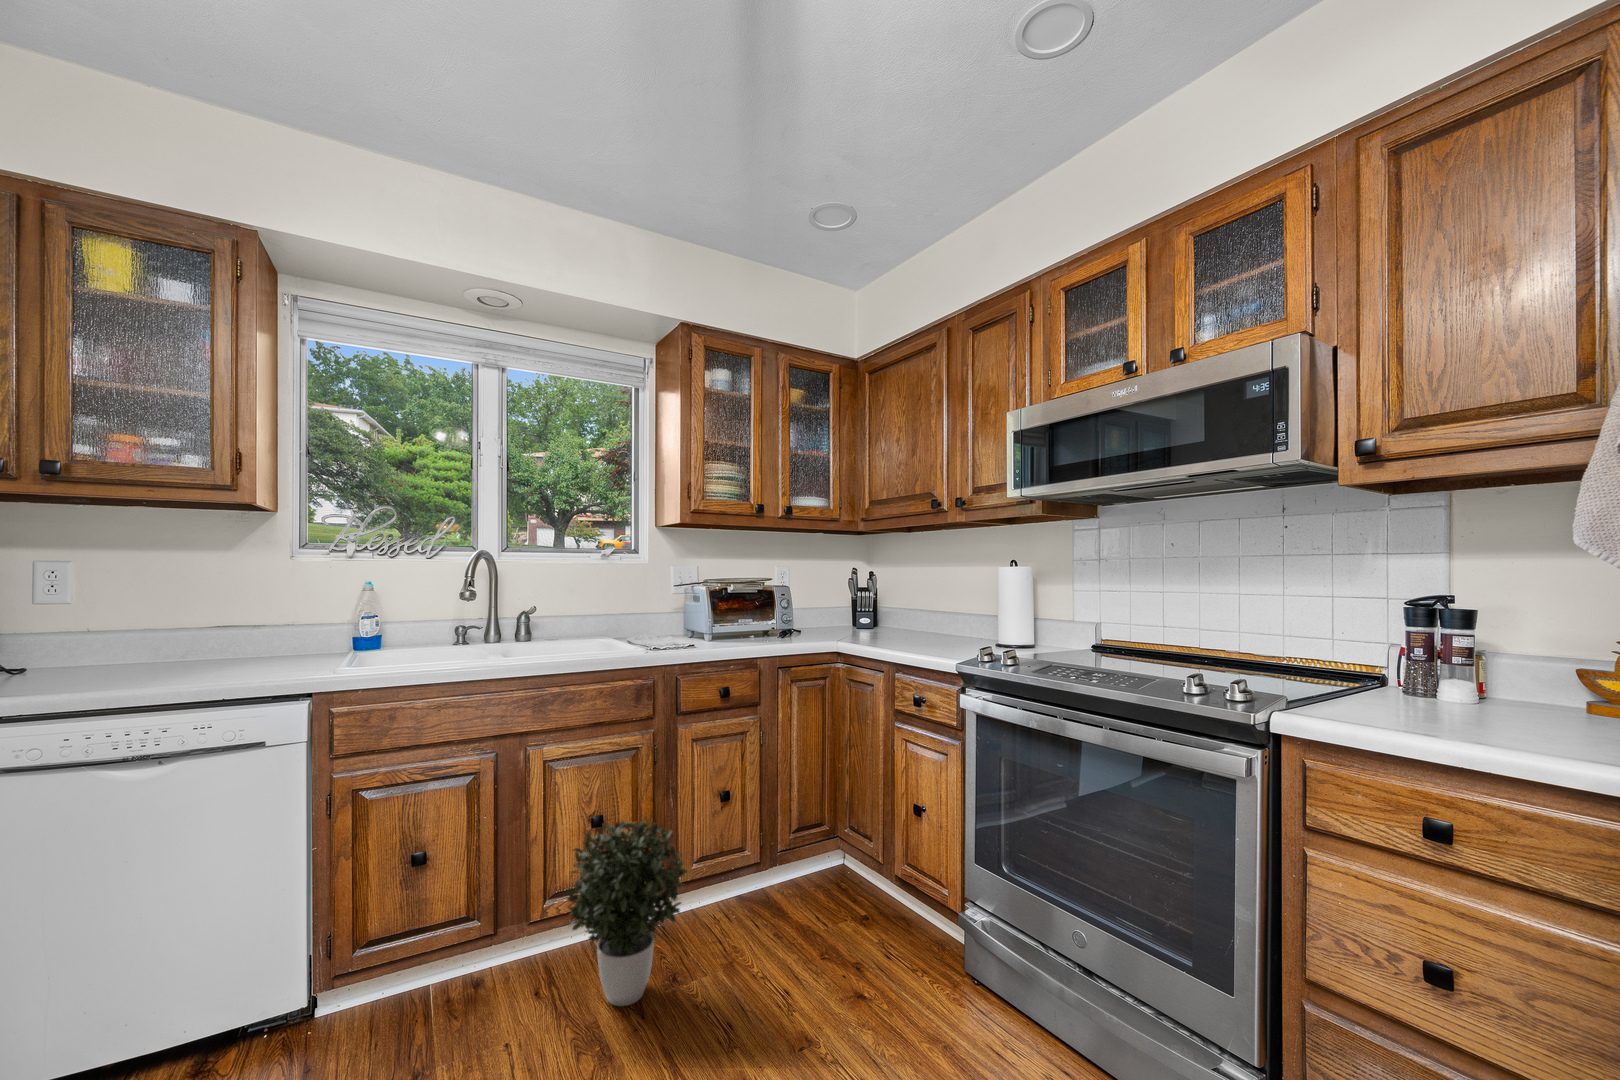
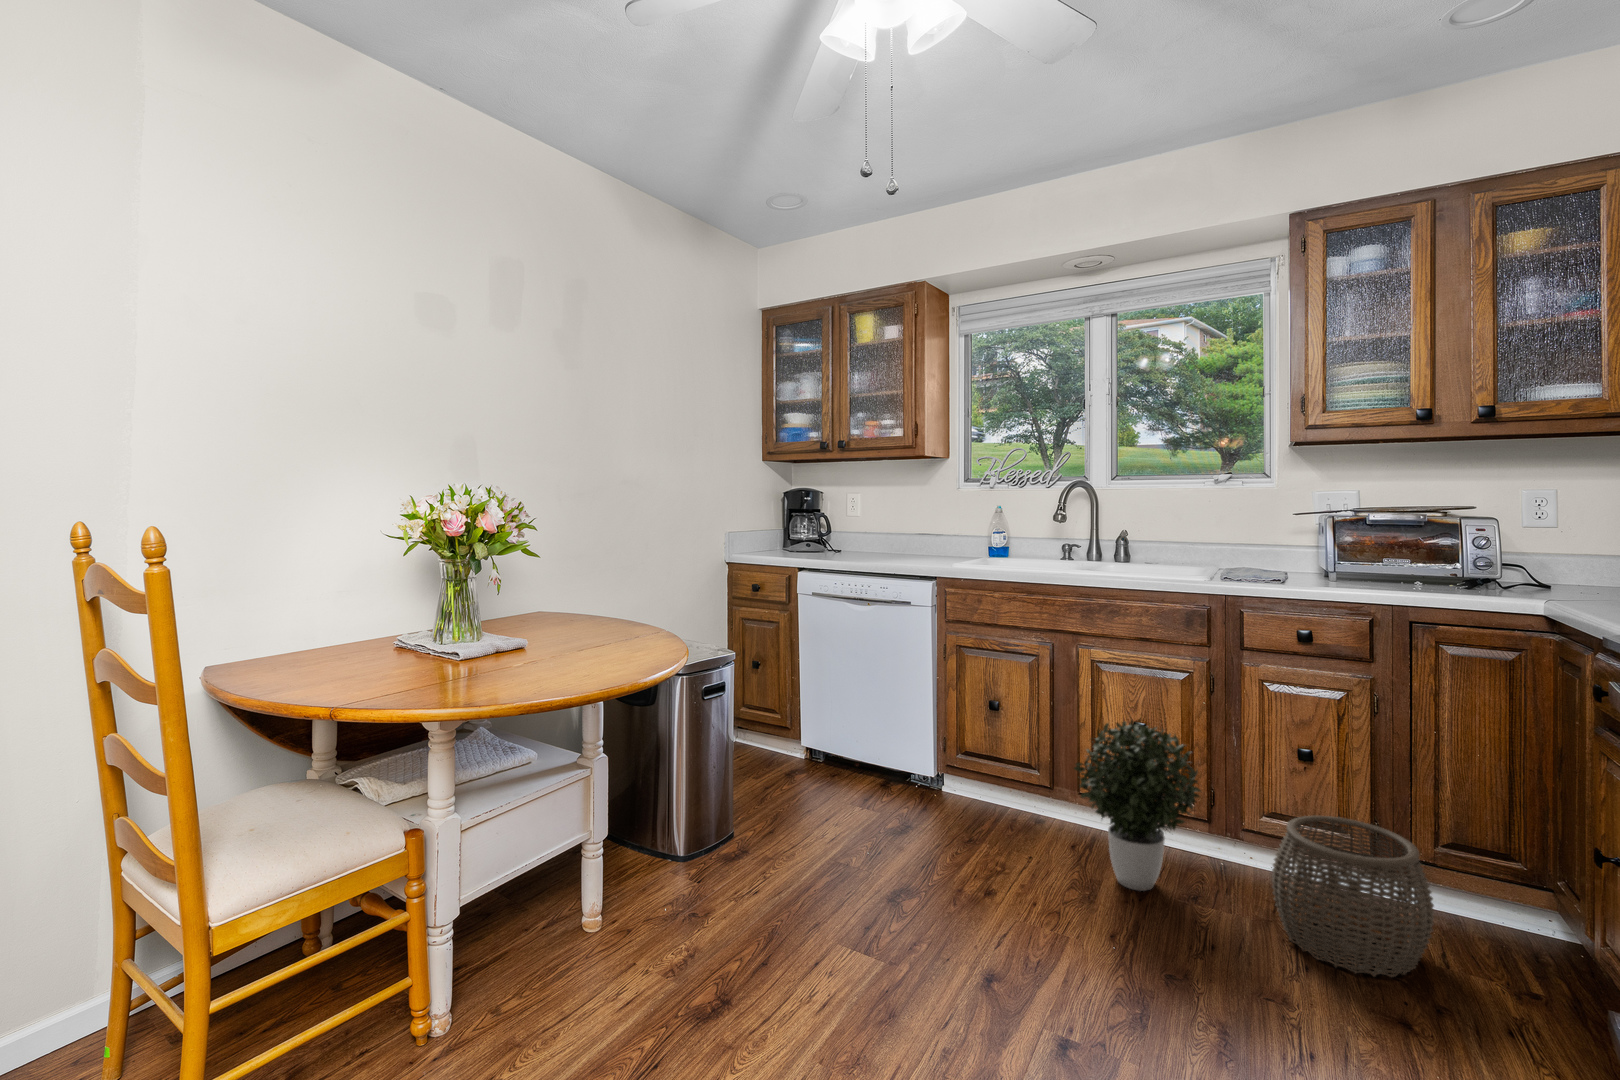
woven basket: none [742,846,852,983] -> present [1272,816,1434,977]

